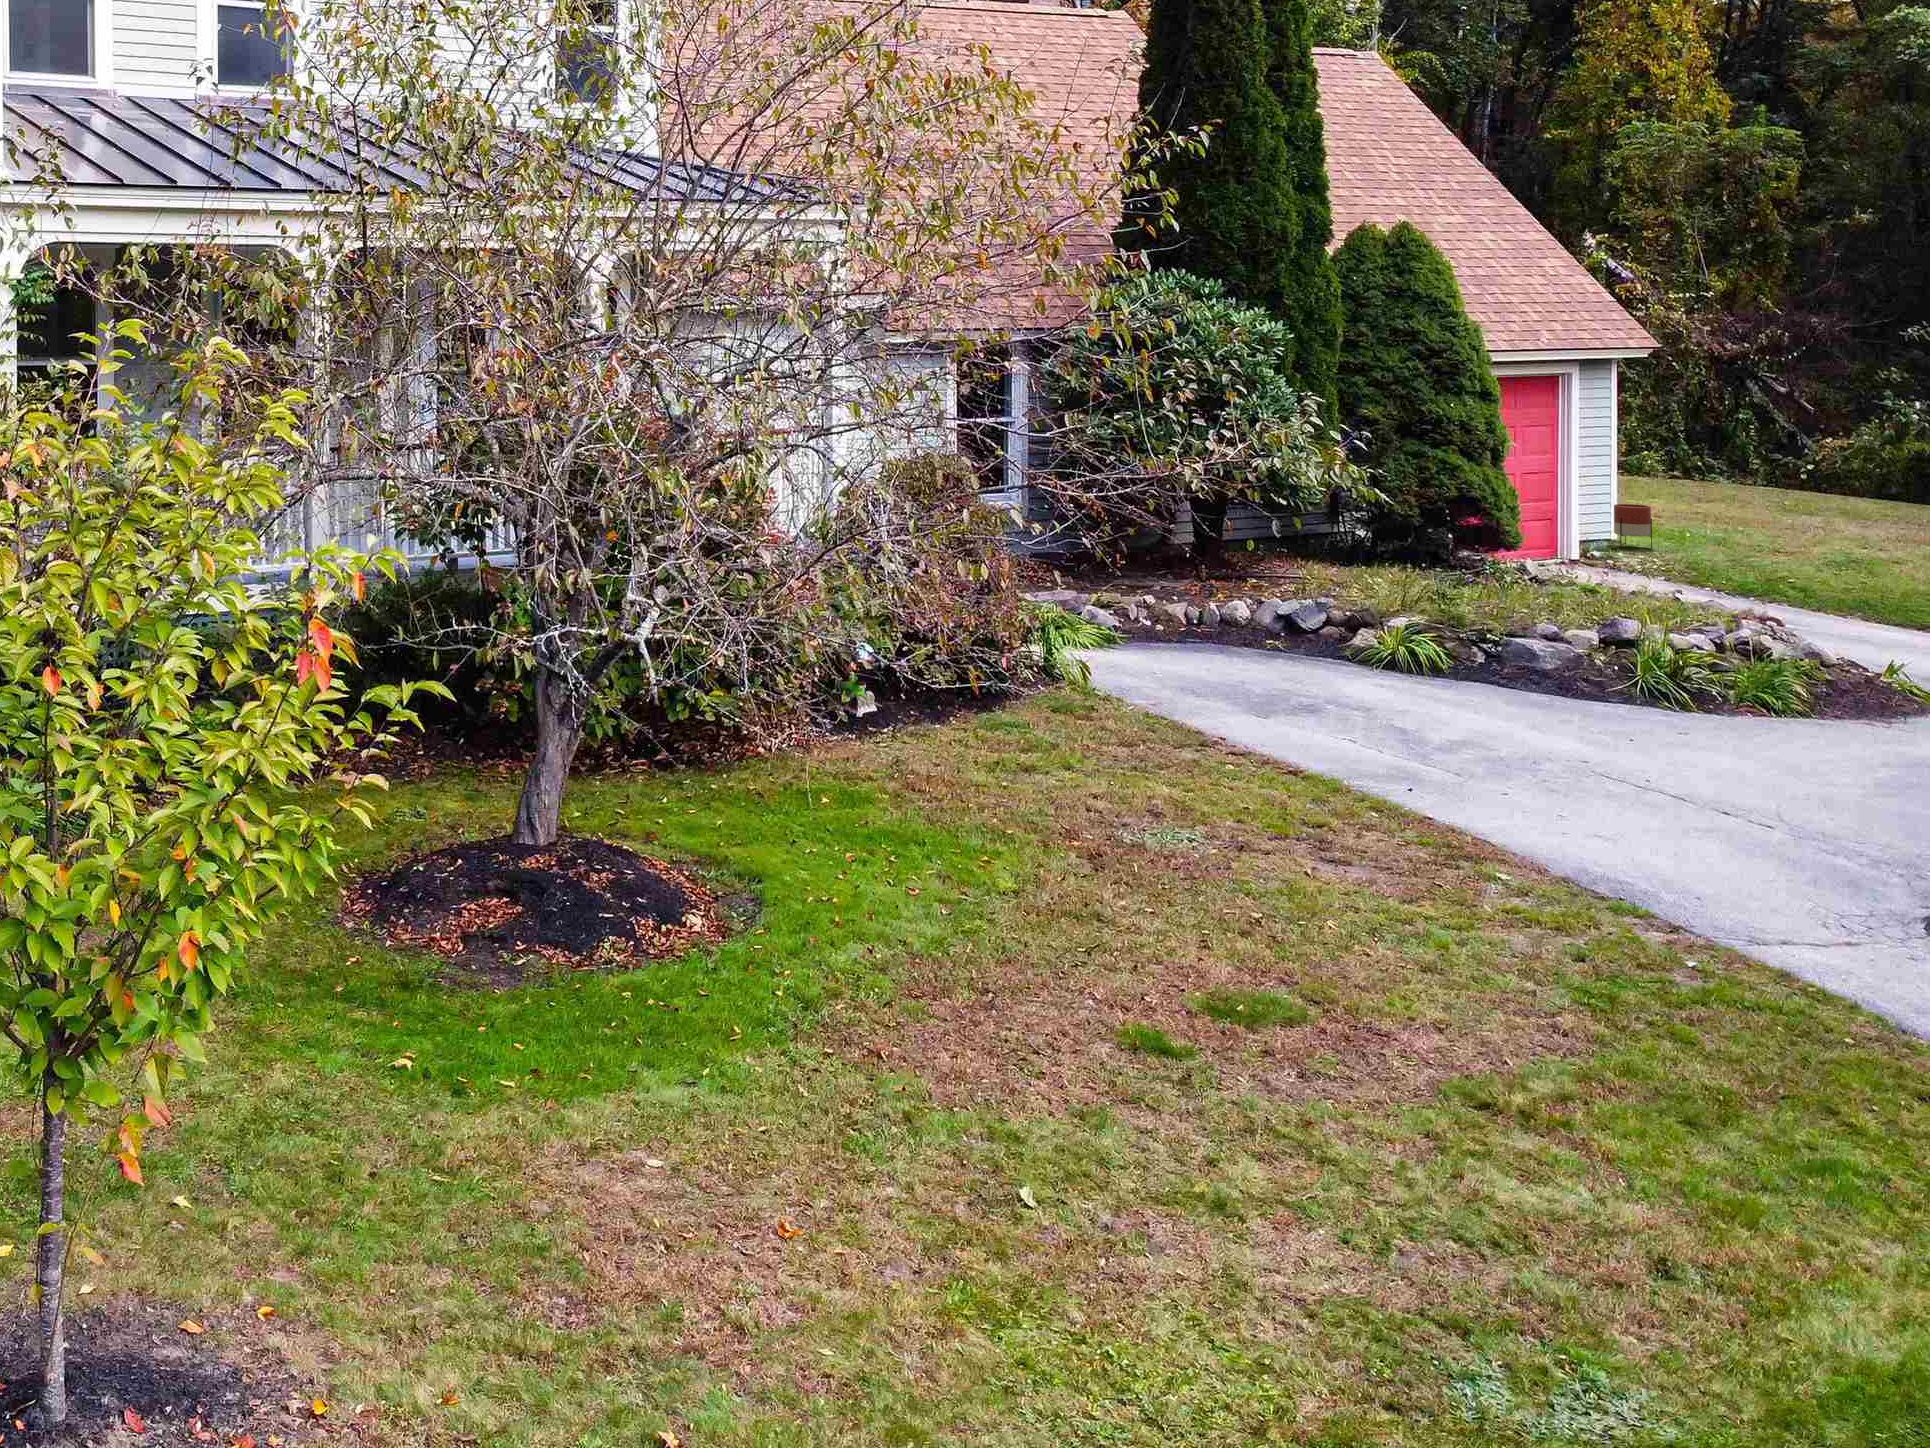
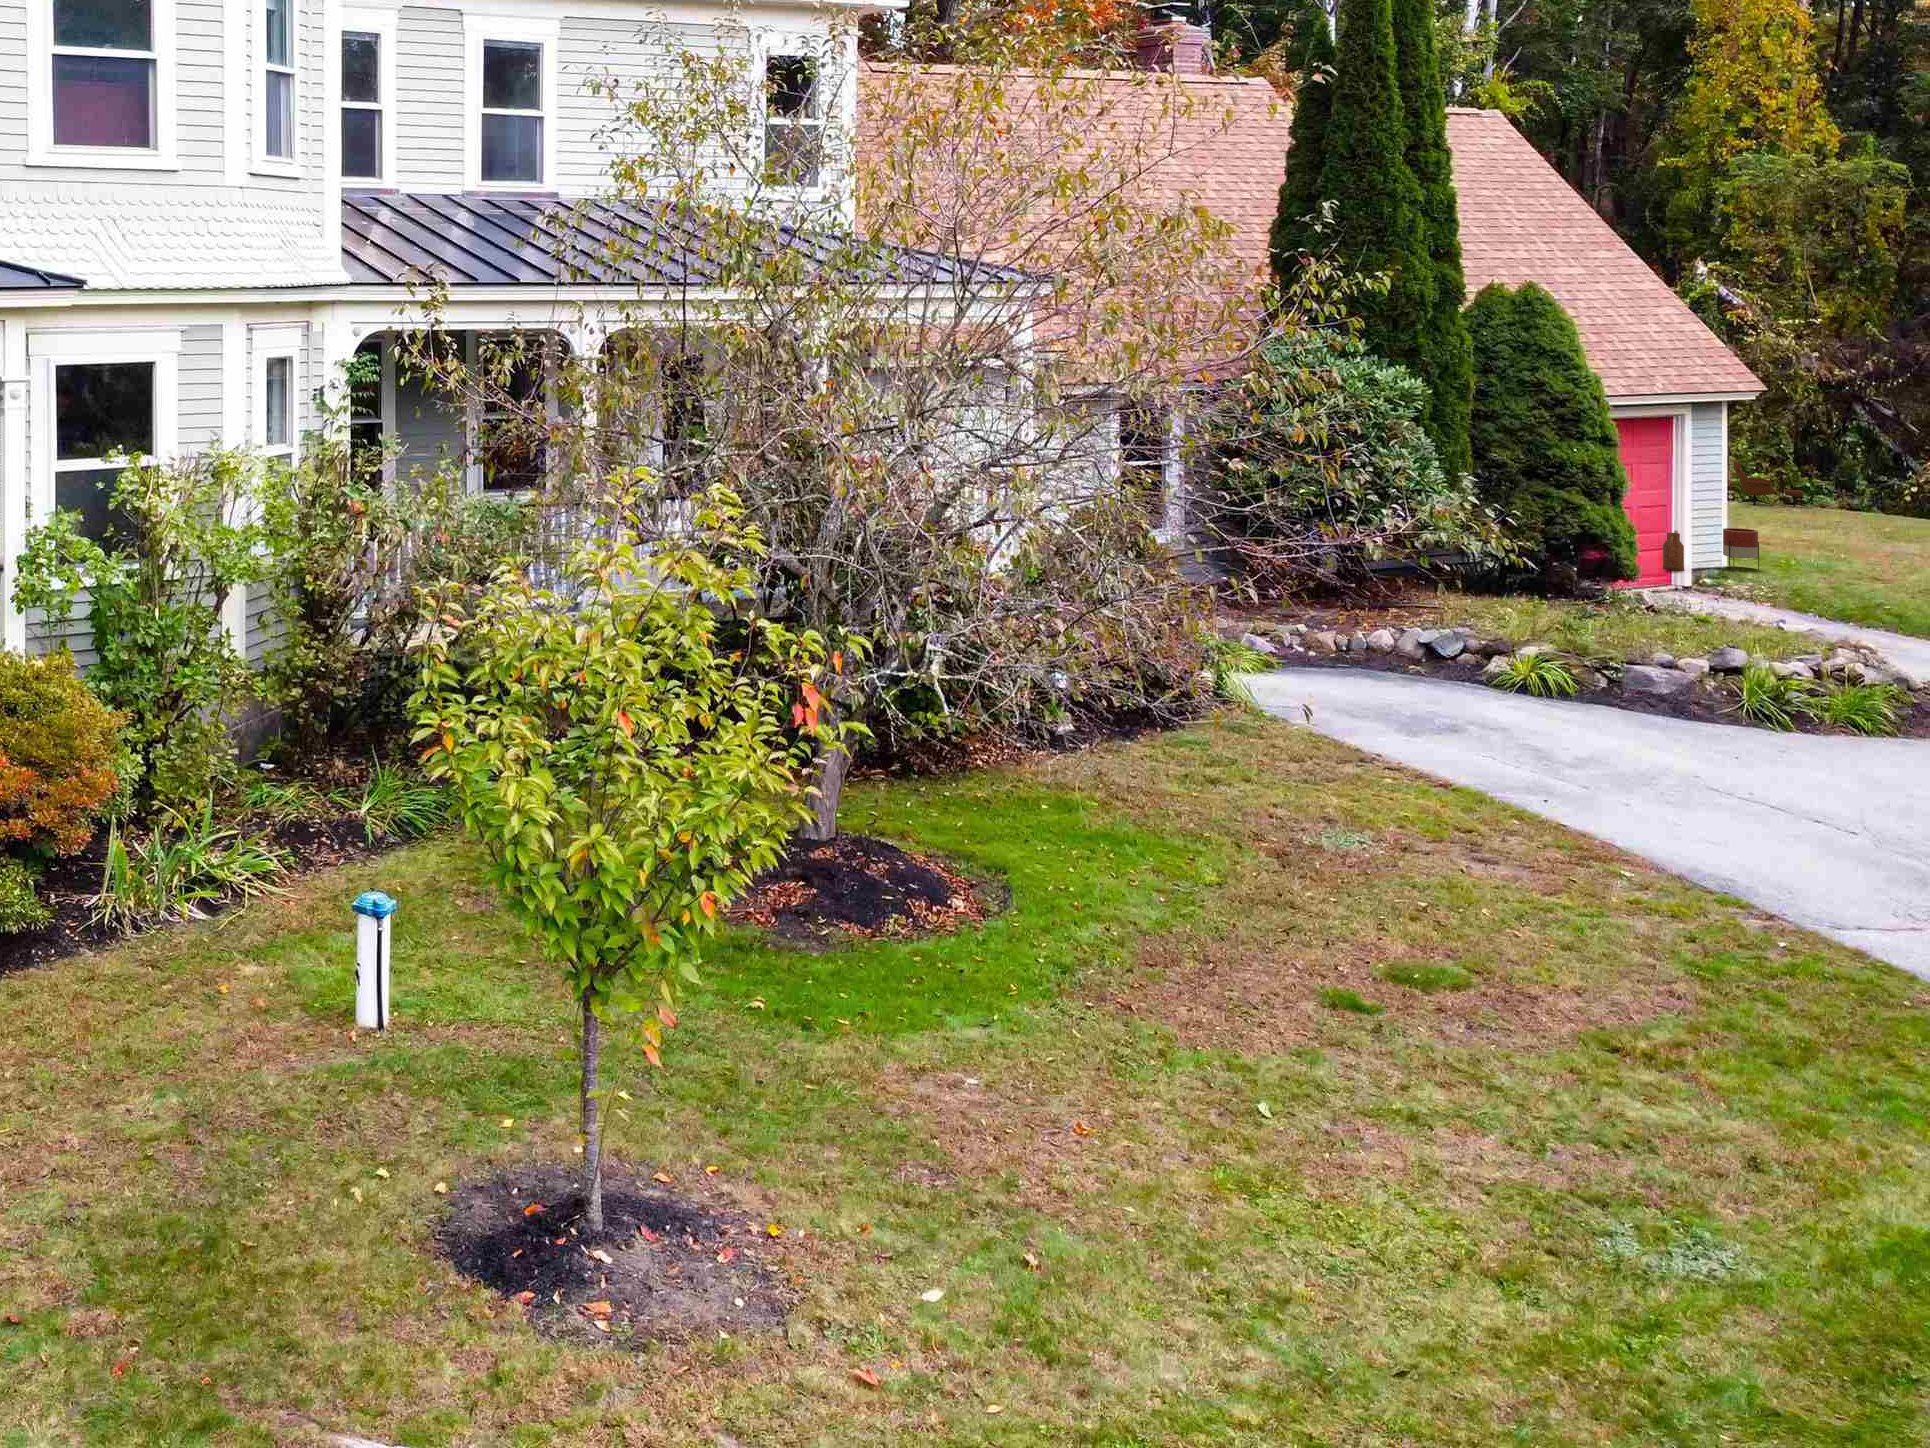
lounge chair: none [1624,444,1702,492] -> present [1733,461,1807,507]
watering can: none [1551,507,1573,550] -> present [1663,530,1684,571]

